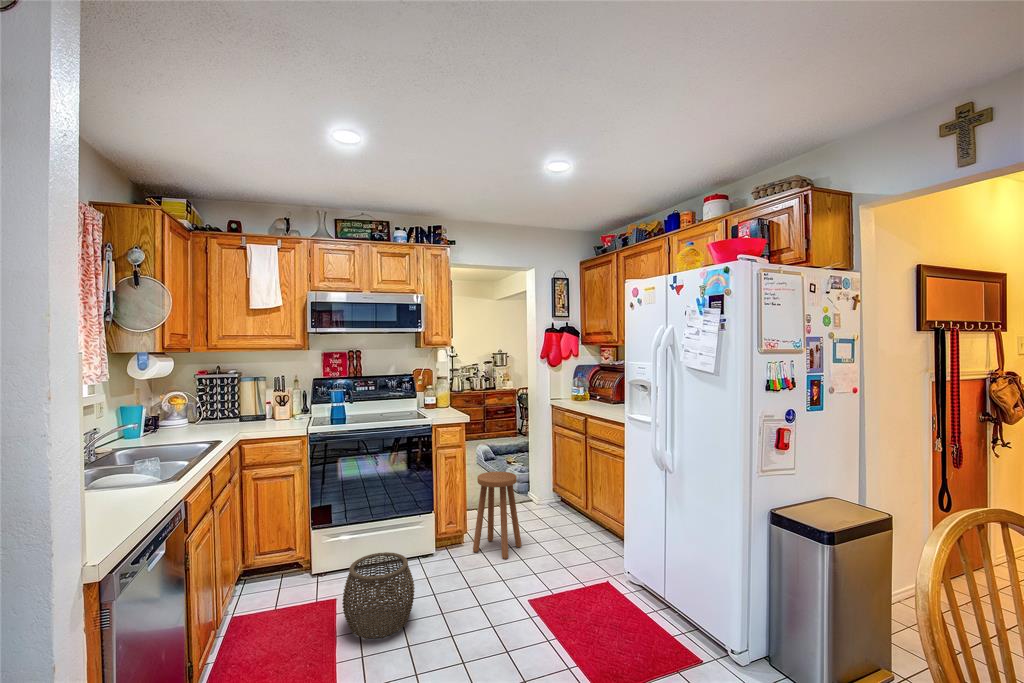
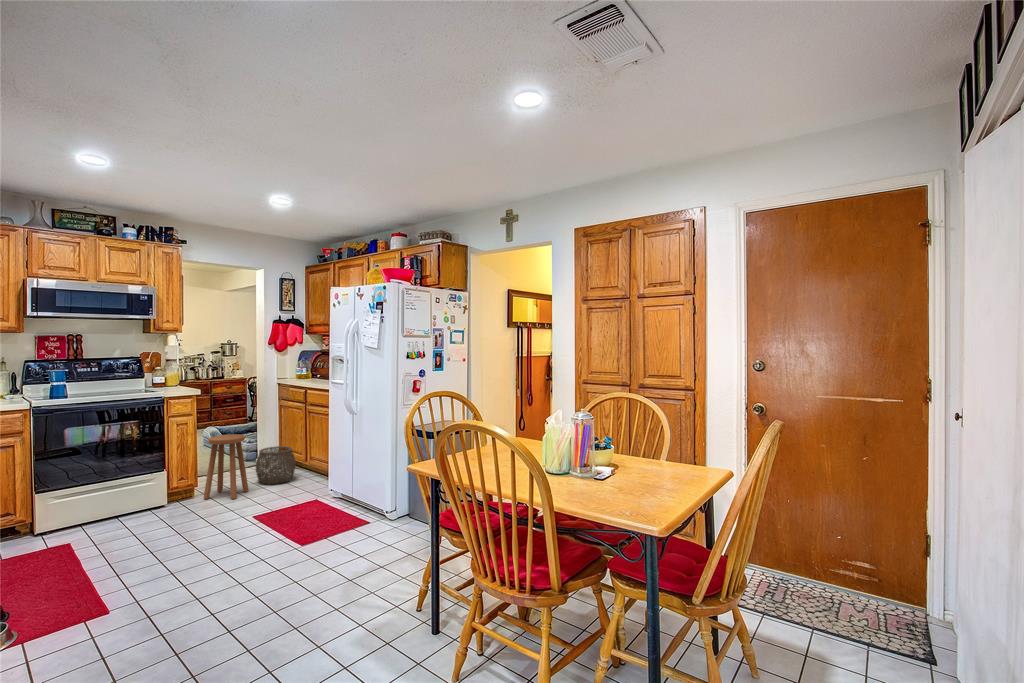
woven basket: present [342,552,415,639] -> present [256,446,296,485]

